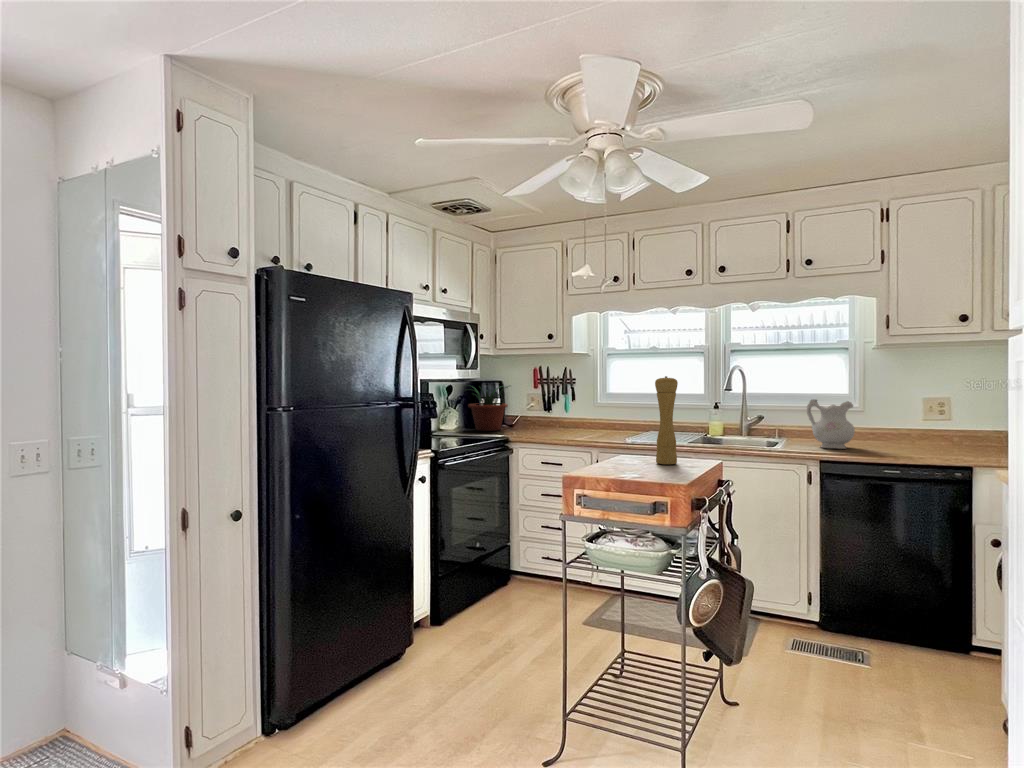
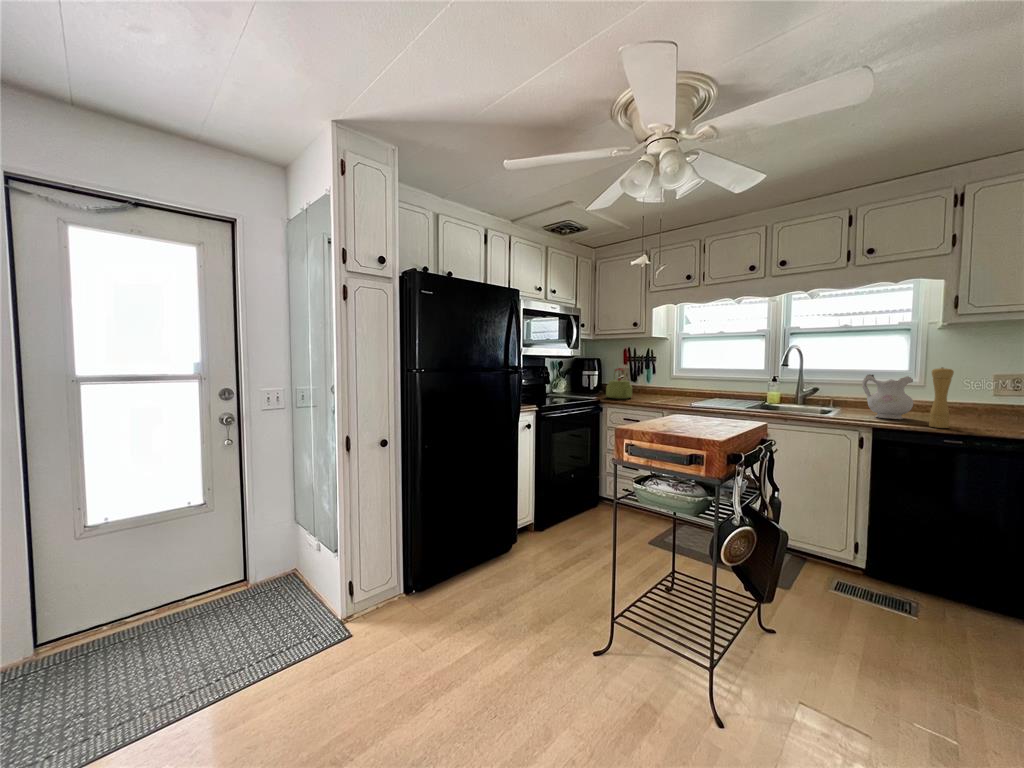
pepper mill: present [655,376,678,464] -> present [929,367,954,428]
potted plant: present [468,387,508,431] -> none [569,361,605,394]
kettle: none [517,395,551,435] -> present [606,368,632,399]

